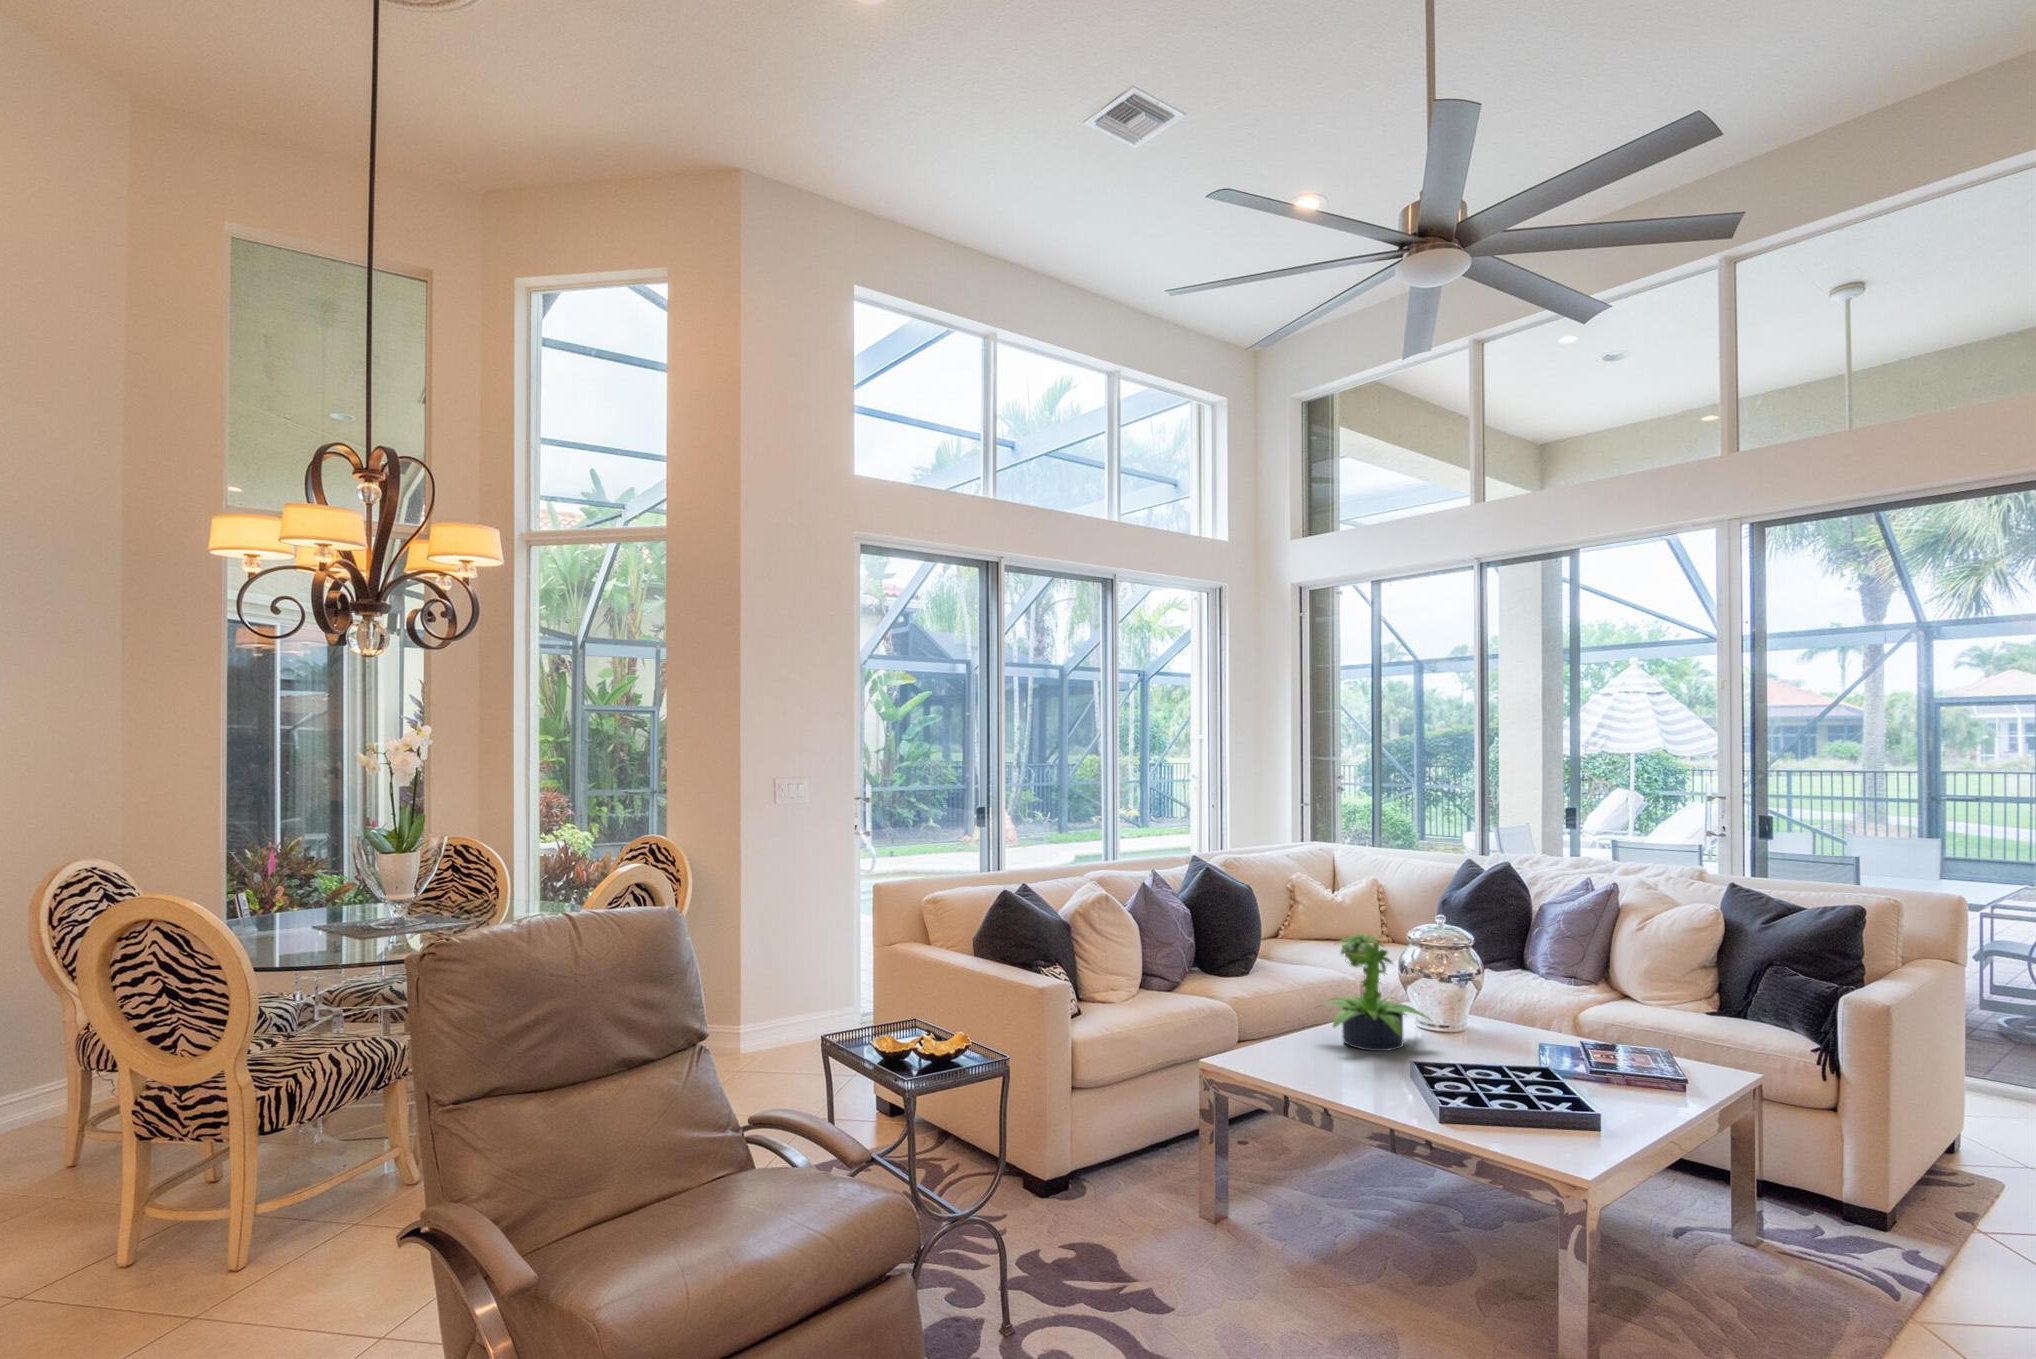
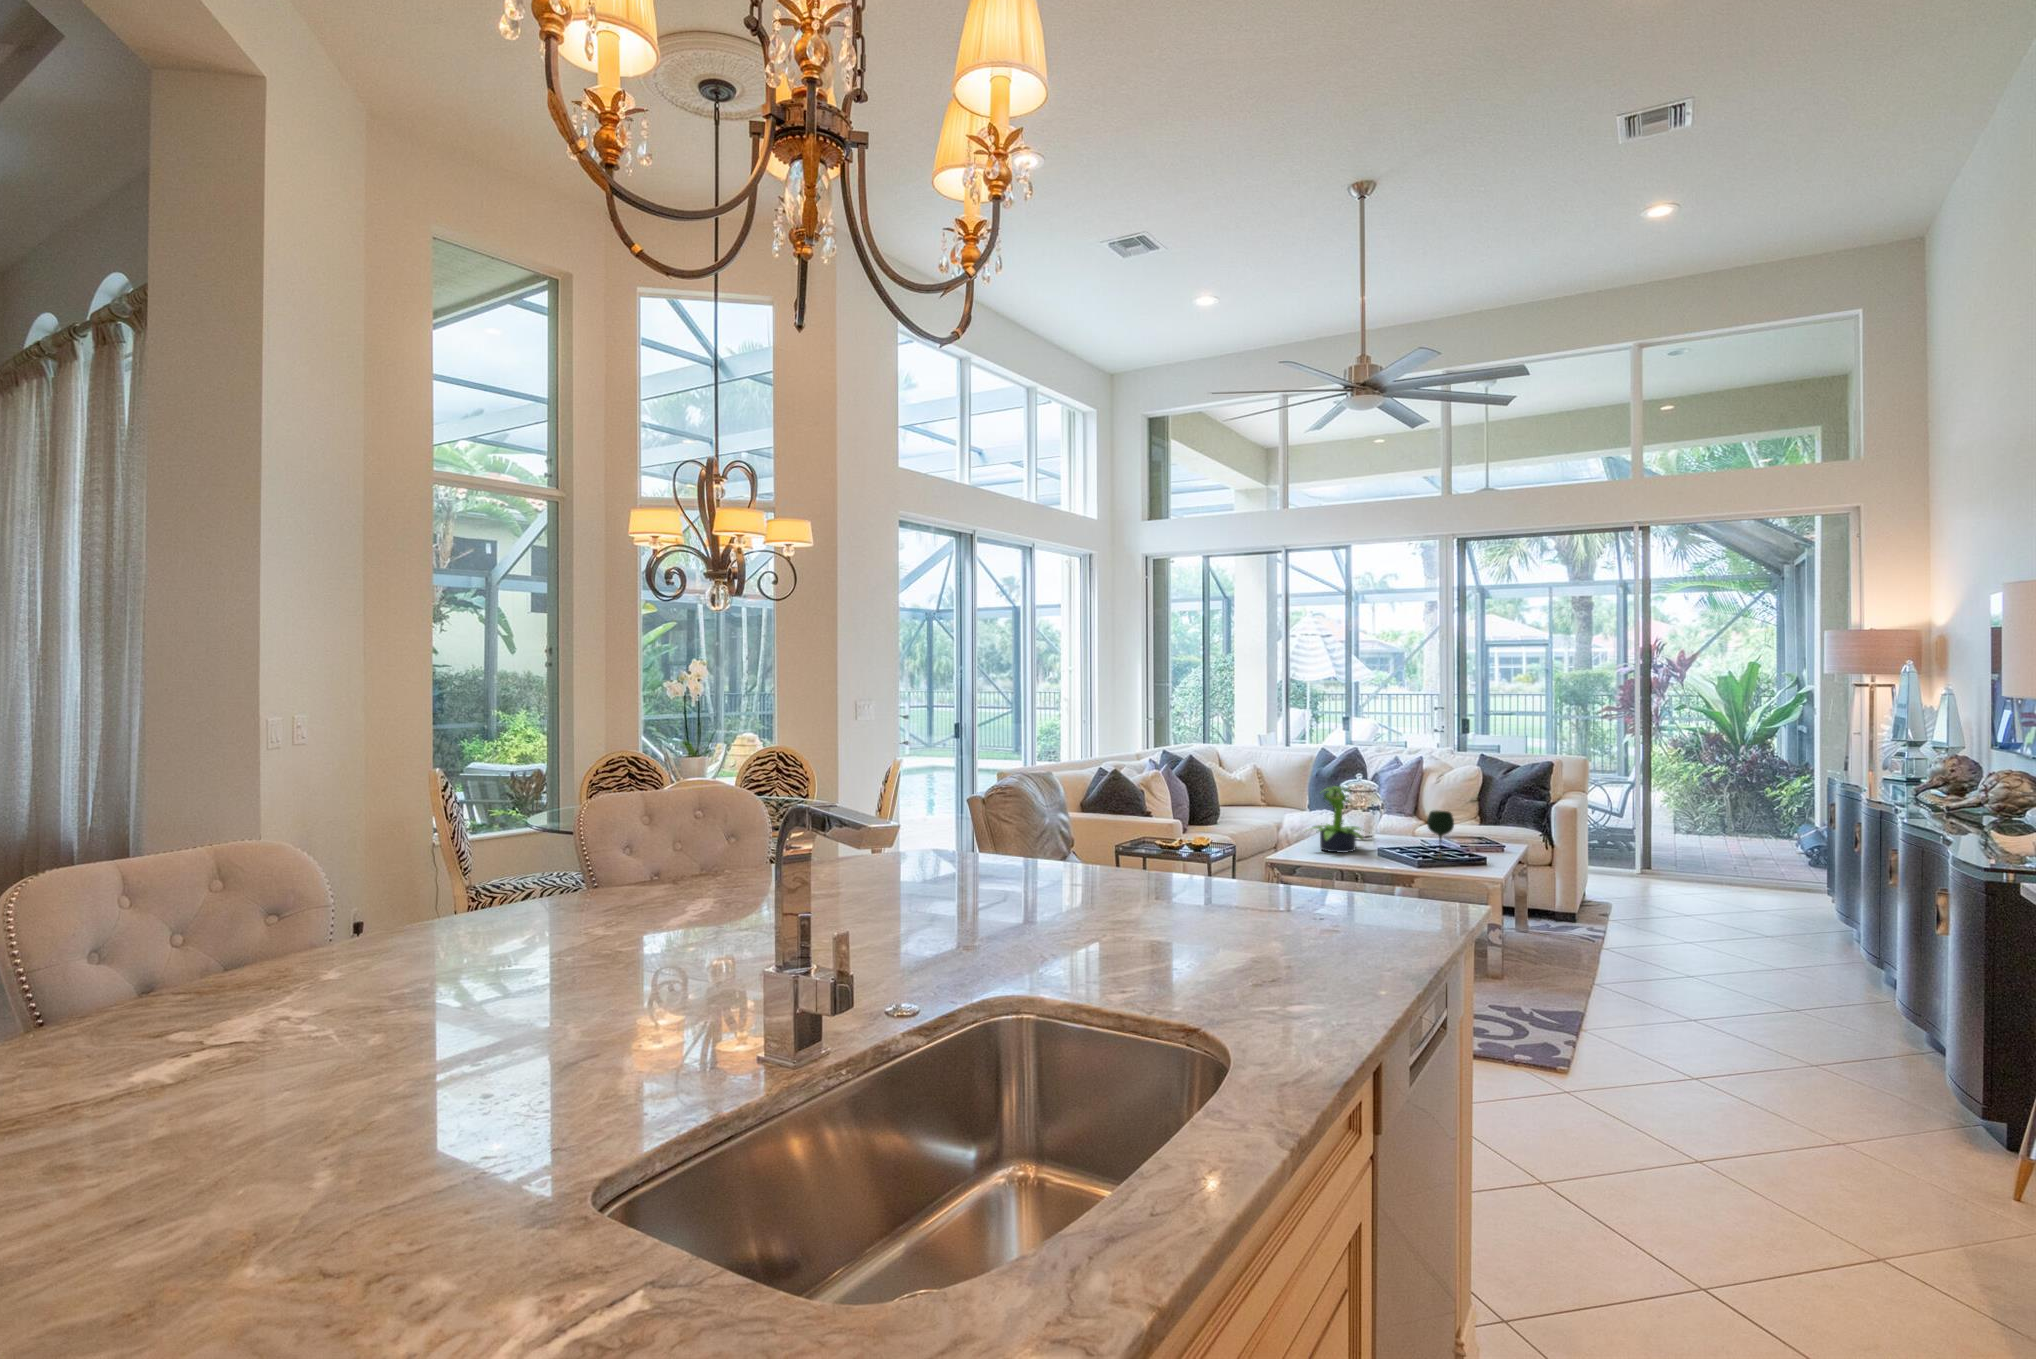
wine glass: none [1486,997,1538,1094] -> present [1427,810,1454,860]

